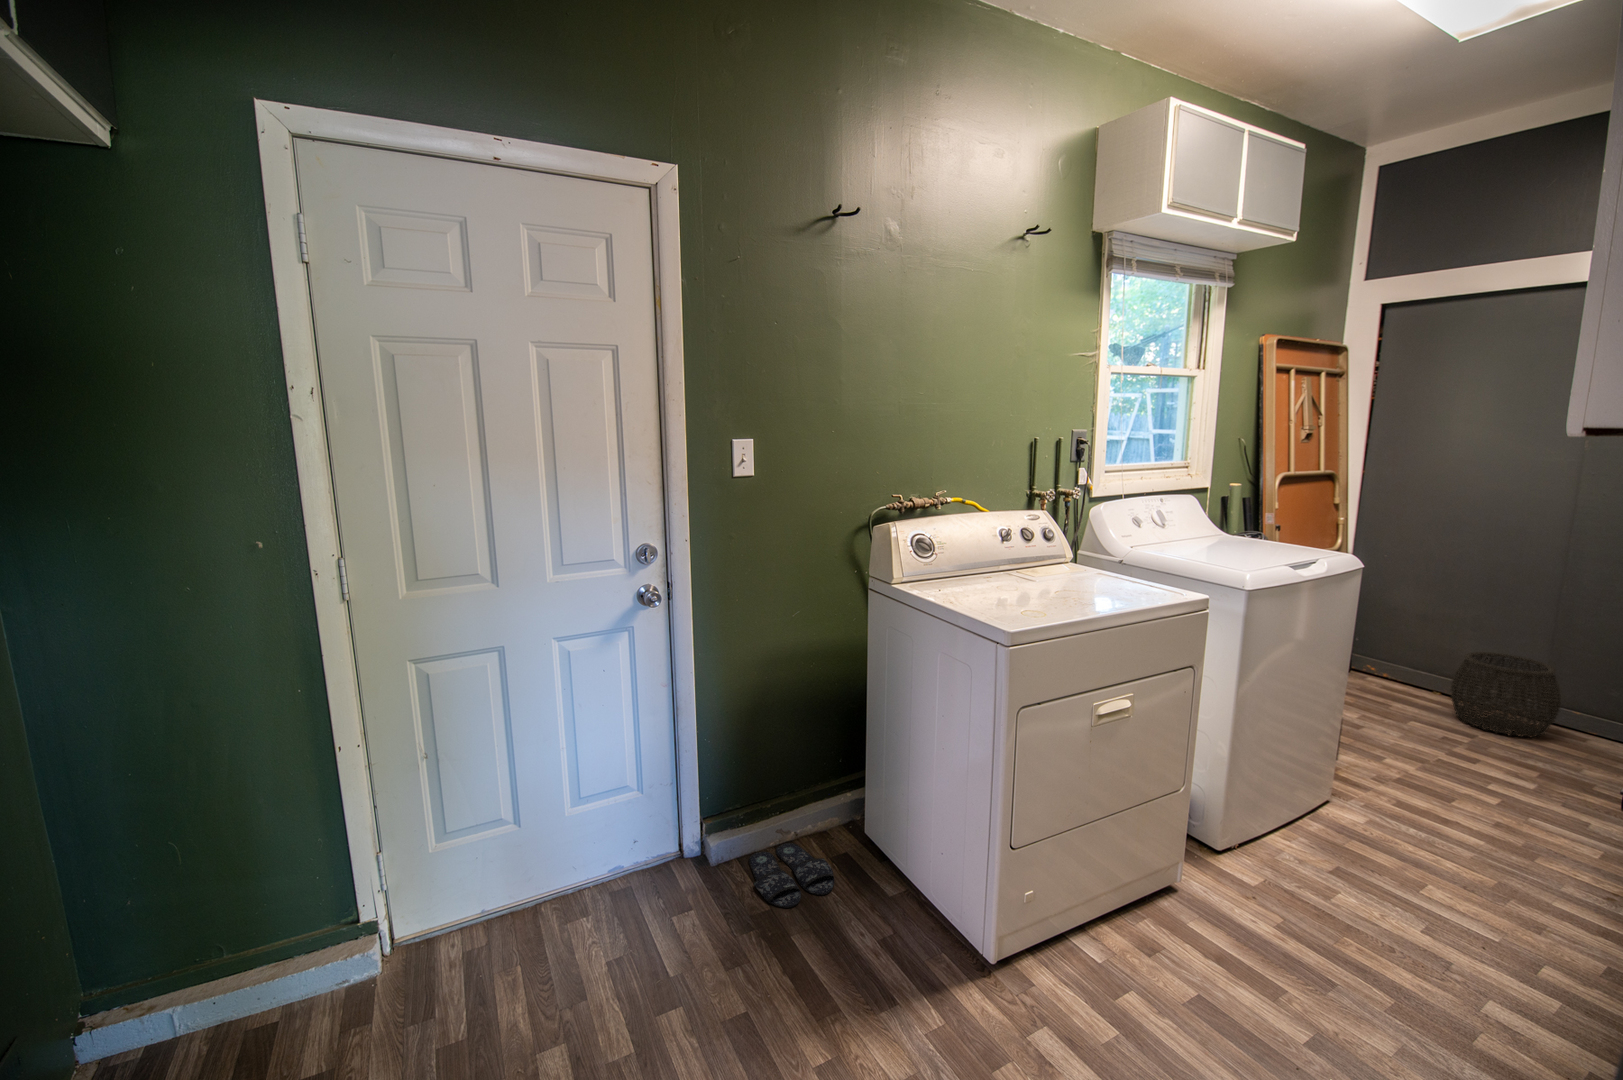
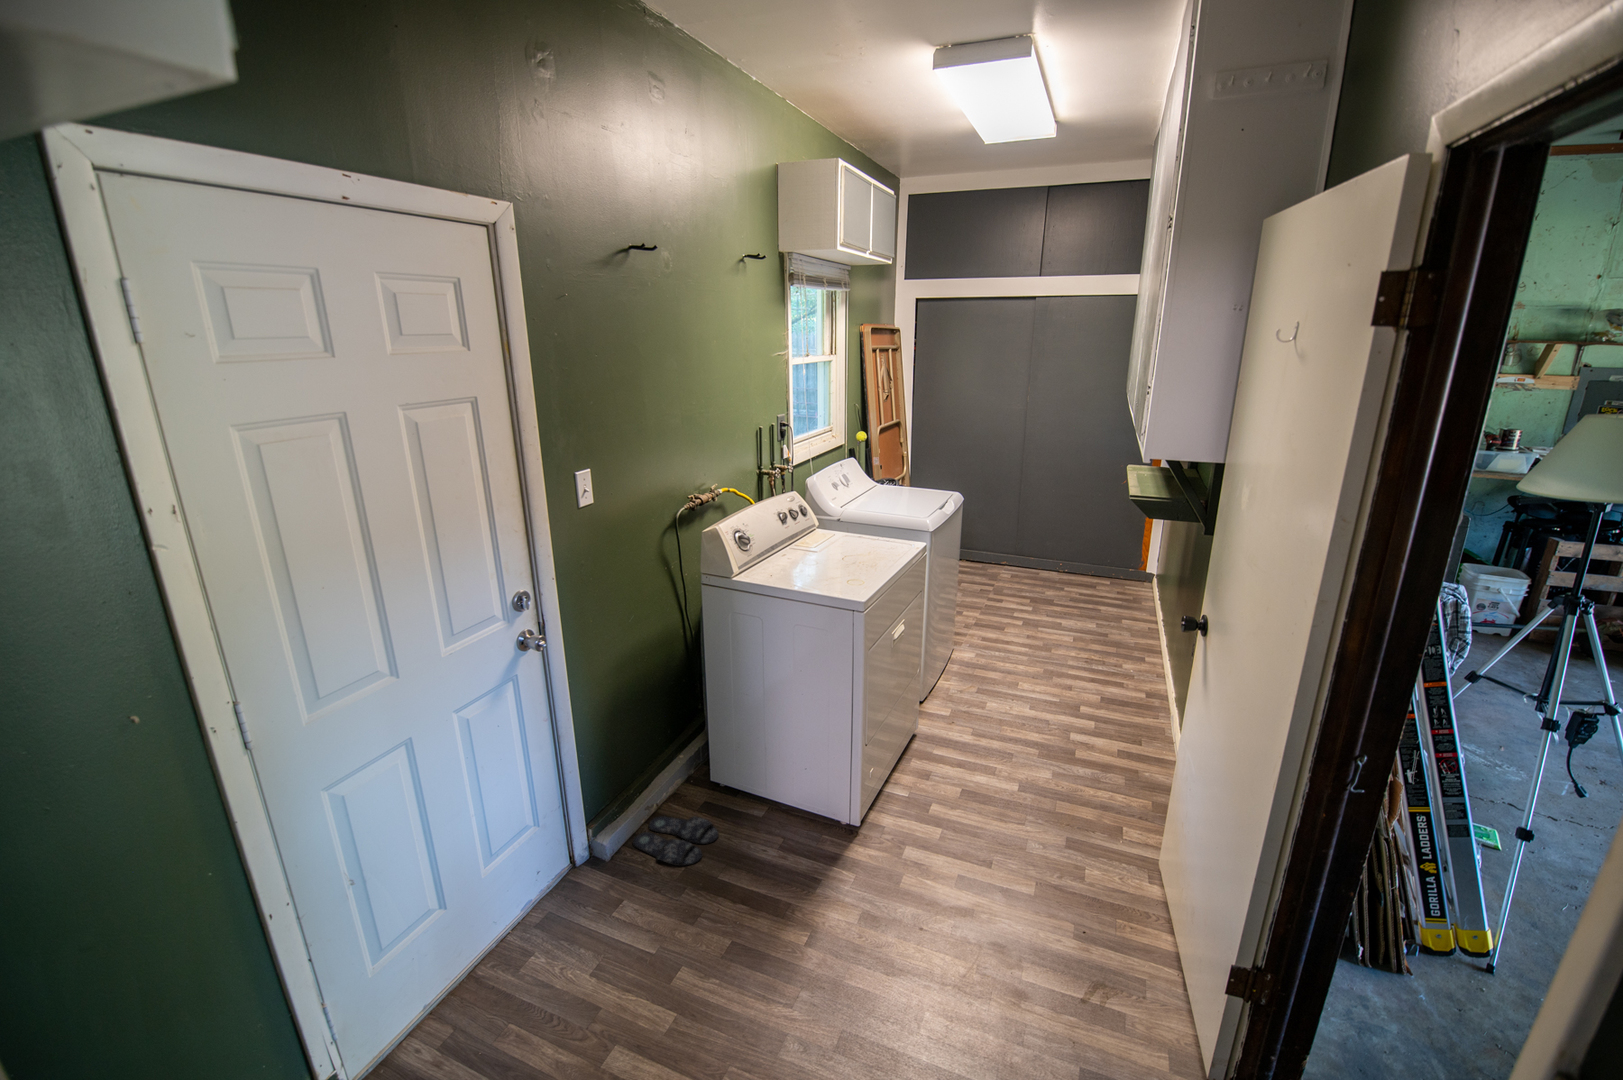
woven basket: present [1451,652,1561,737] -> none [978,531,1028,582]

